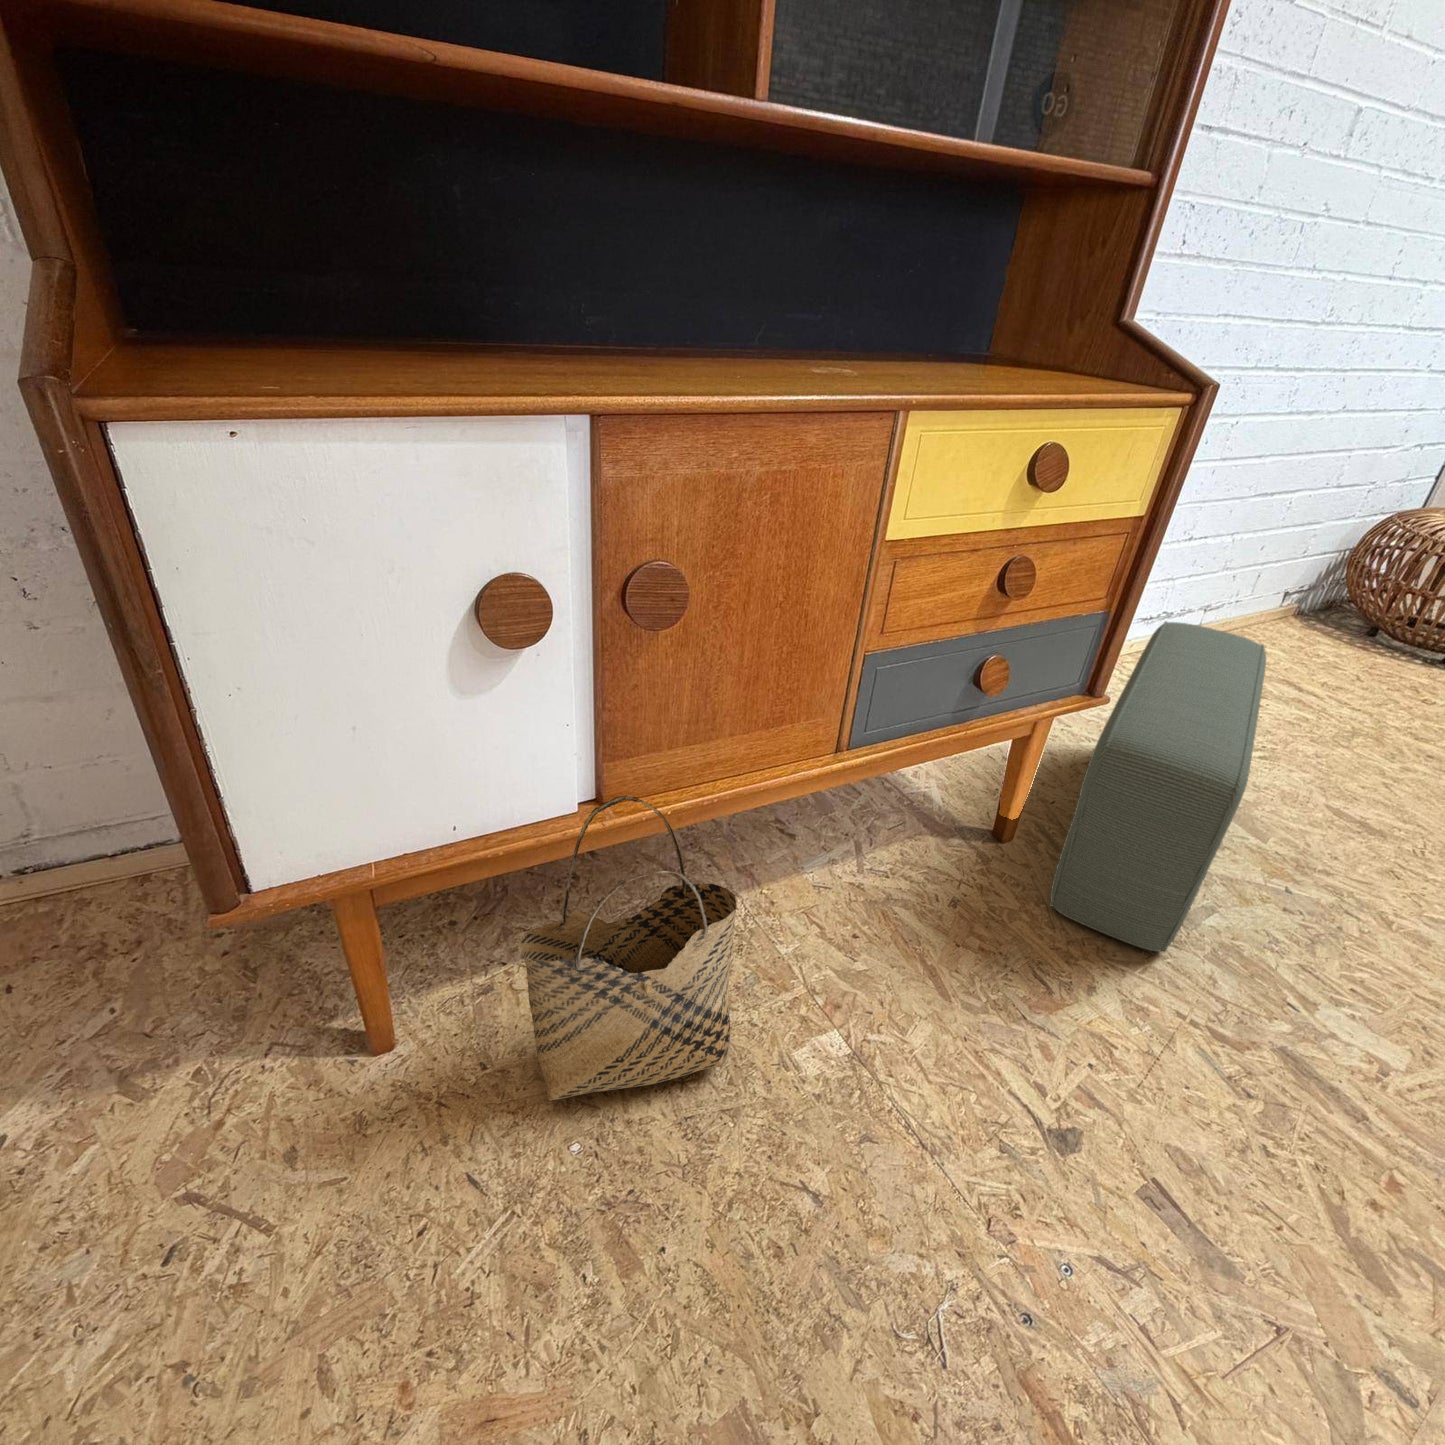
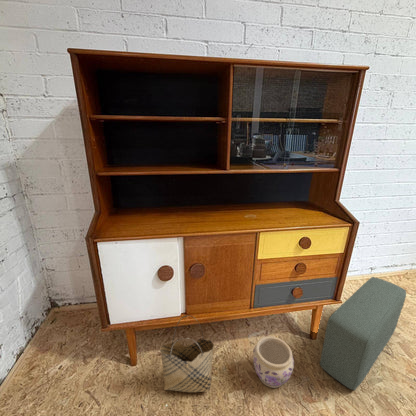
planter: none [856,839,1004,1003] -> present [253,336,294,388]

